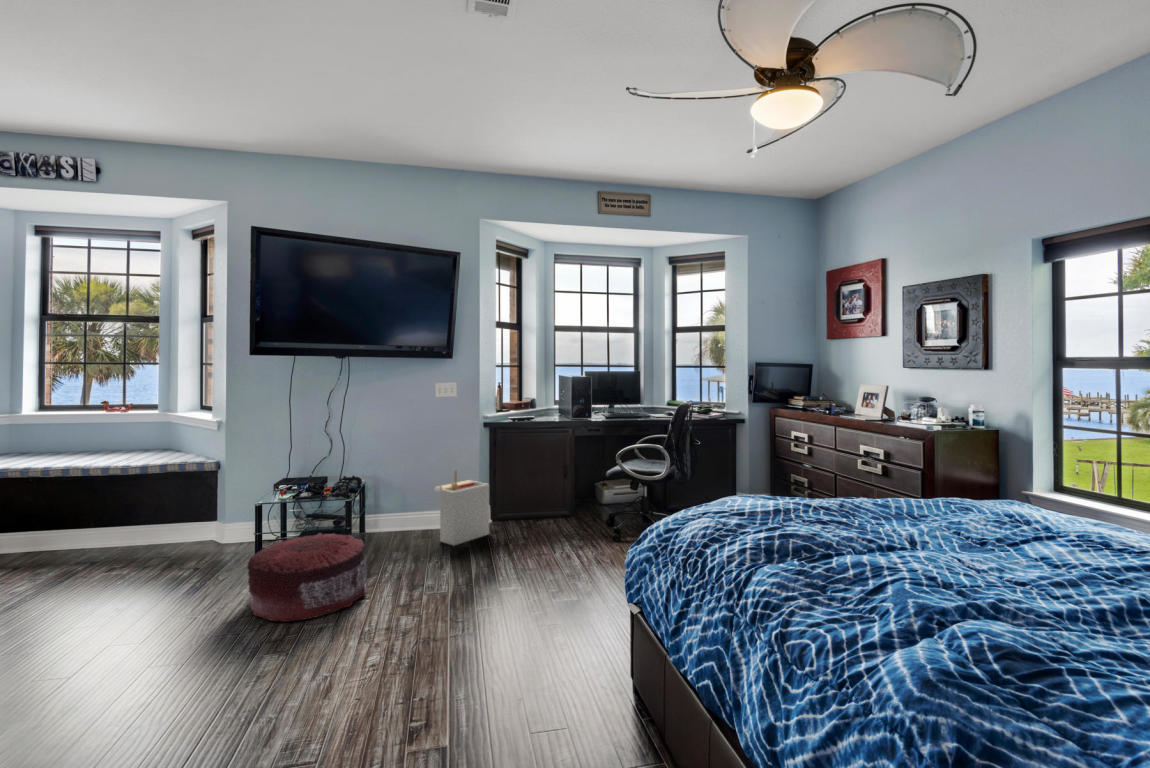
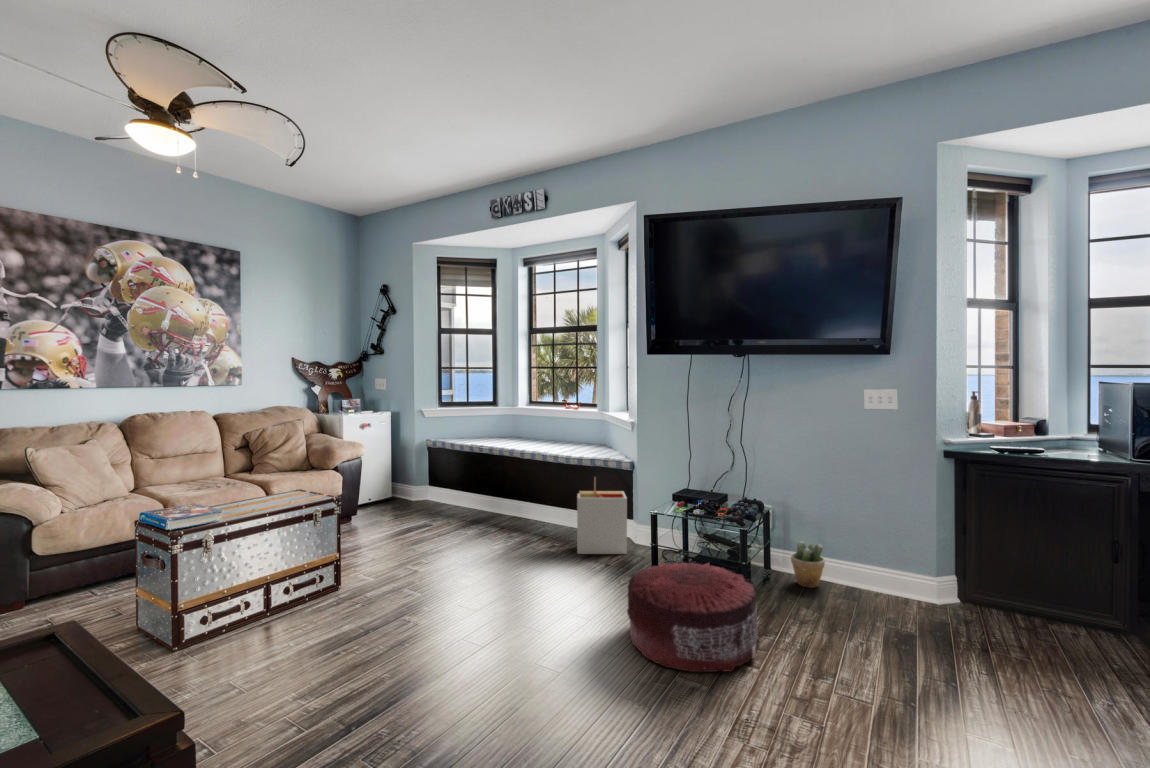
storage bin: present [435,470,489,545] -> present [577,477,627,554]
potted plant: none [382,503,408,538] -> present [791,541,825,588]

